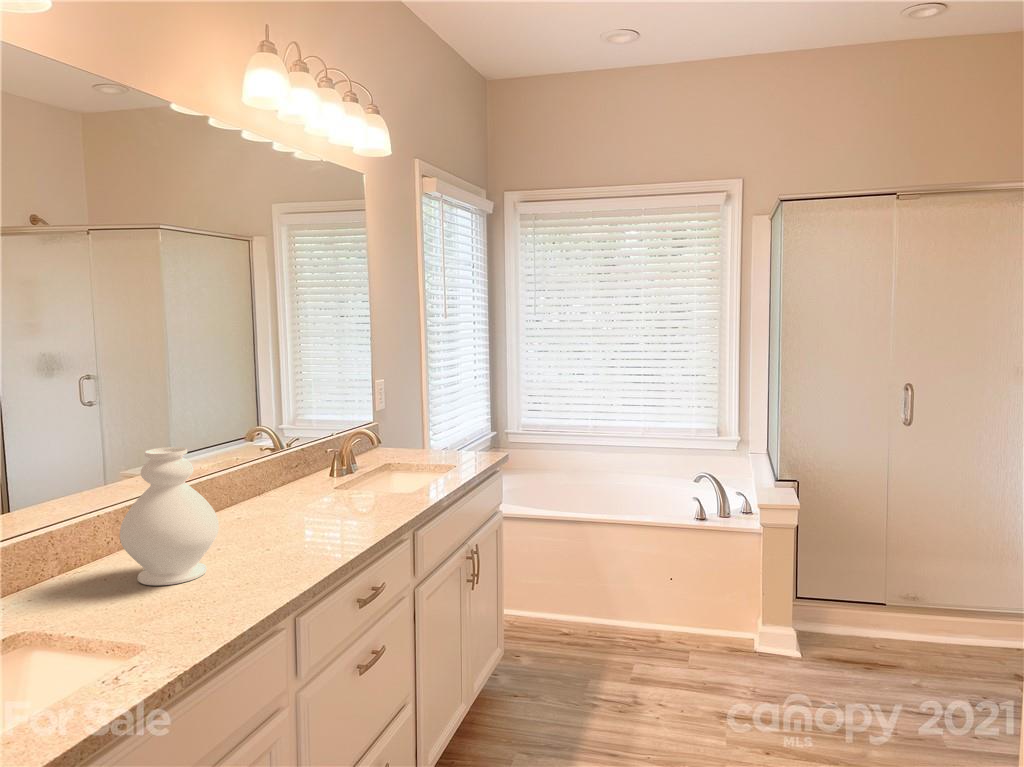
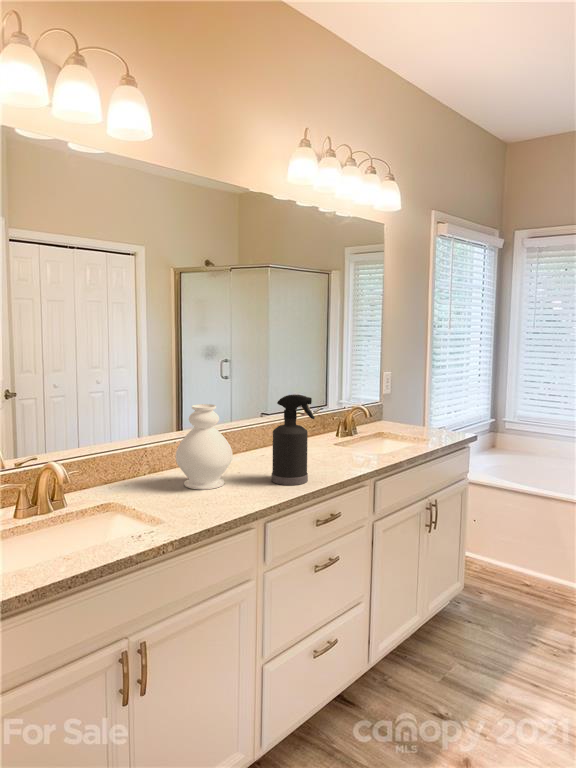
spray bottle: none [277,421,340,556] -> present [272,395,315,485]

